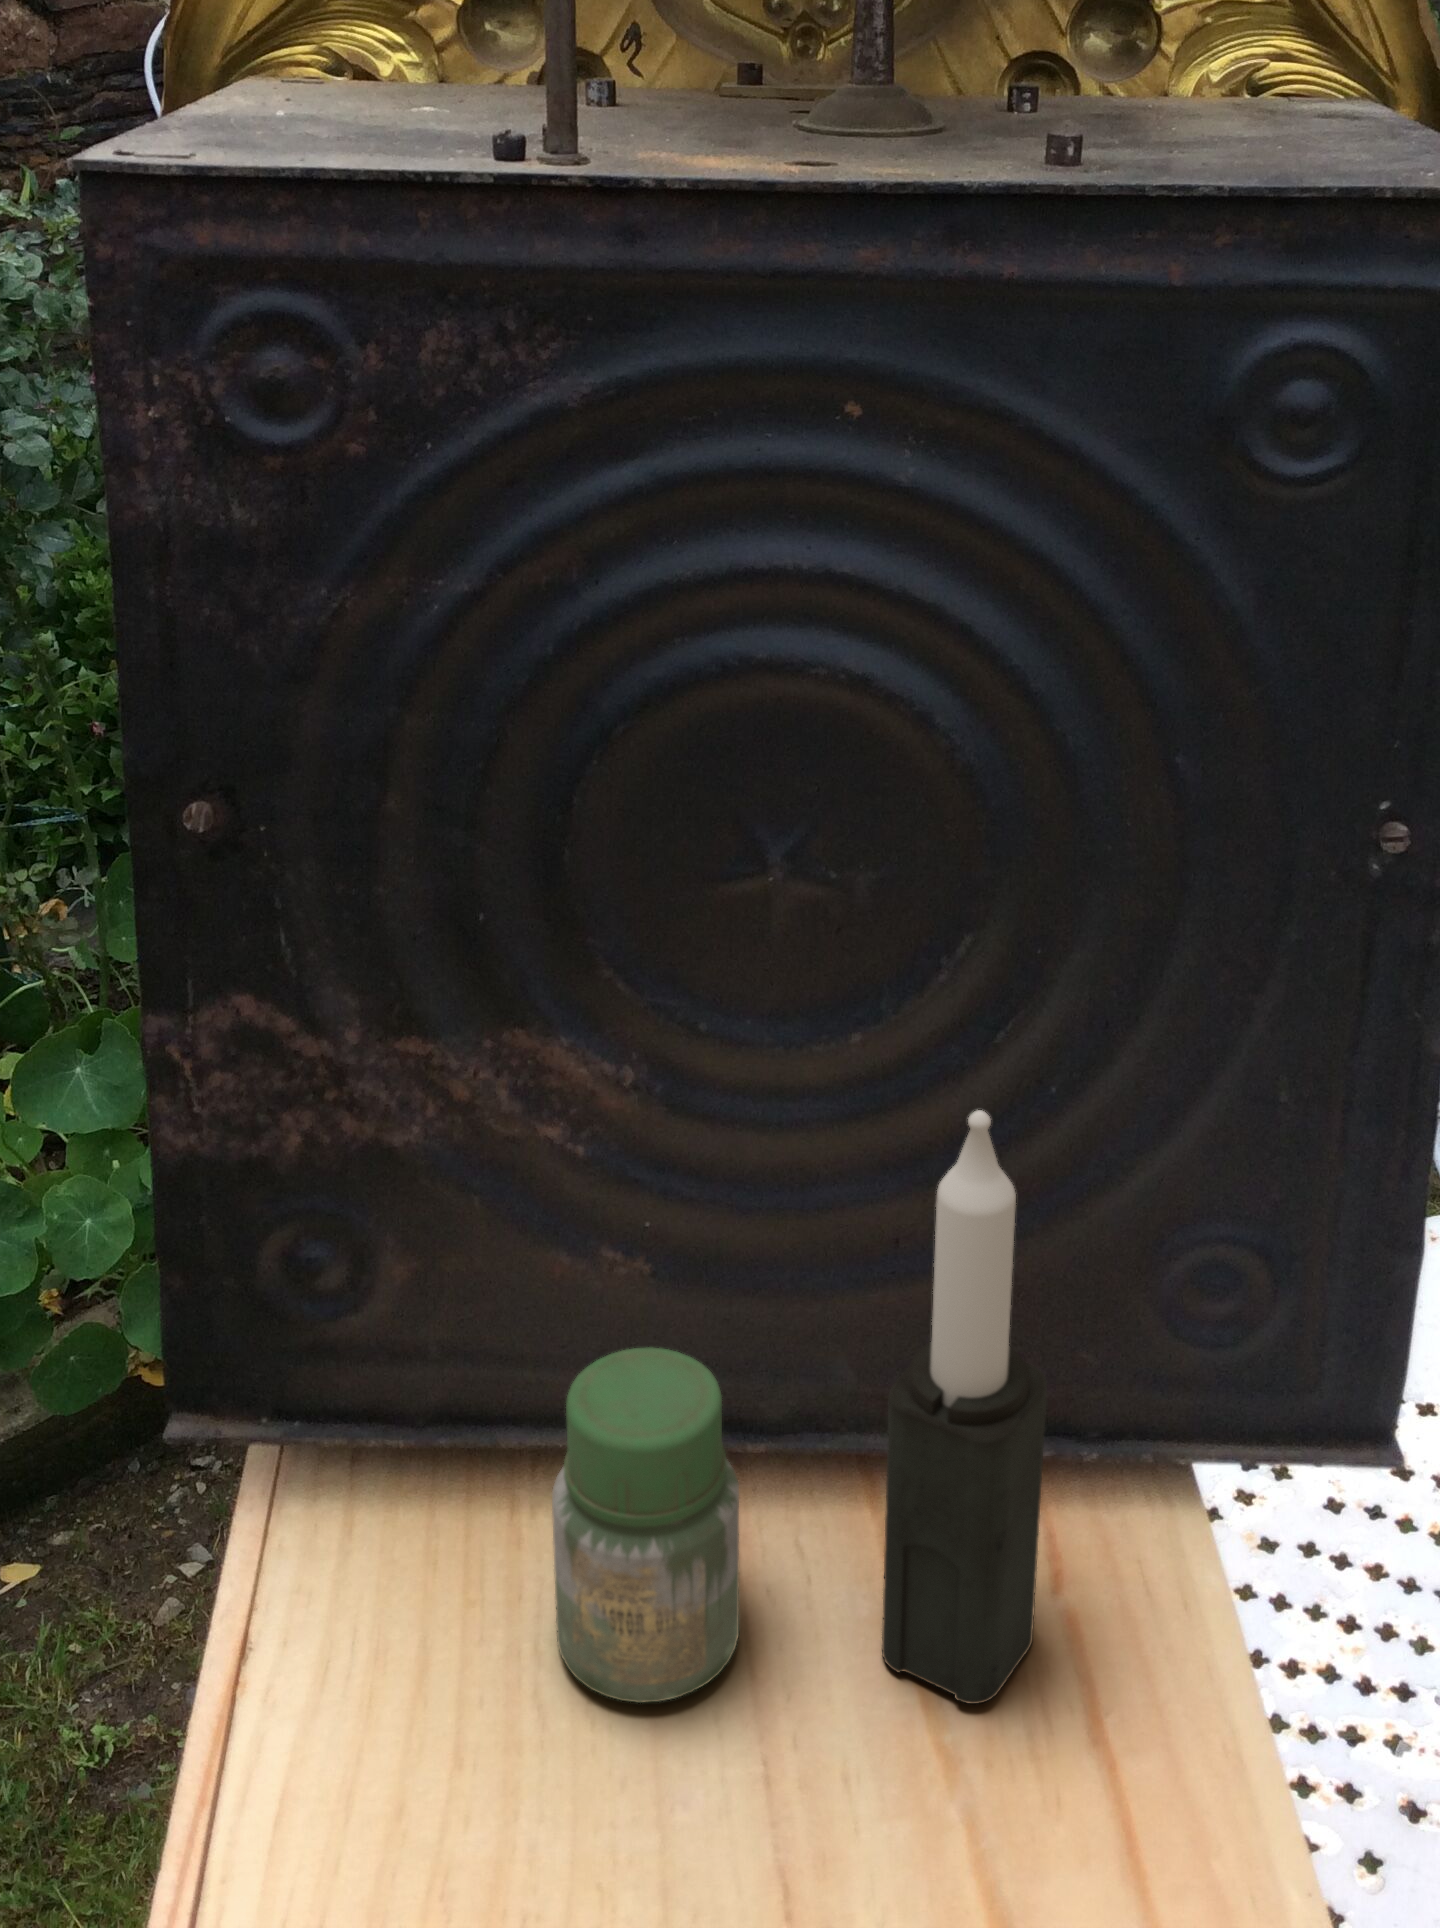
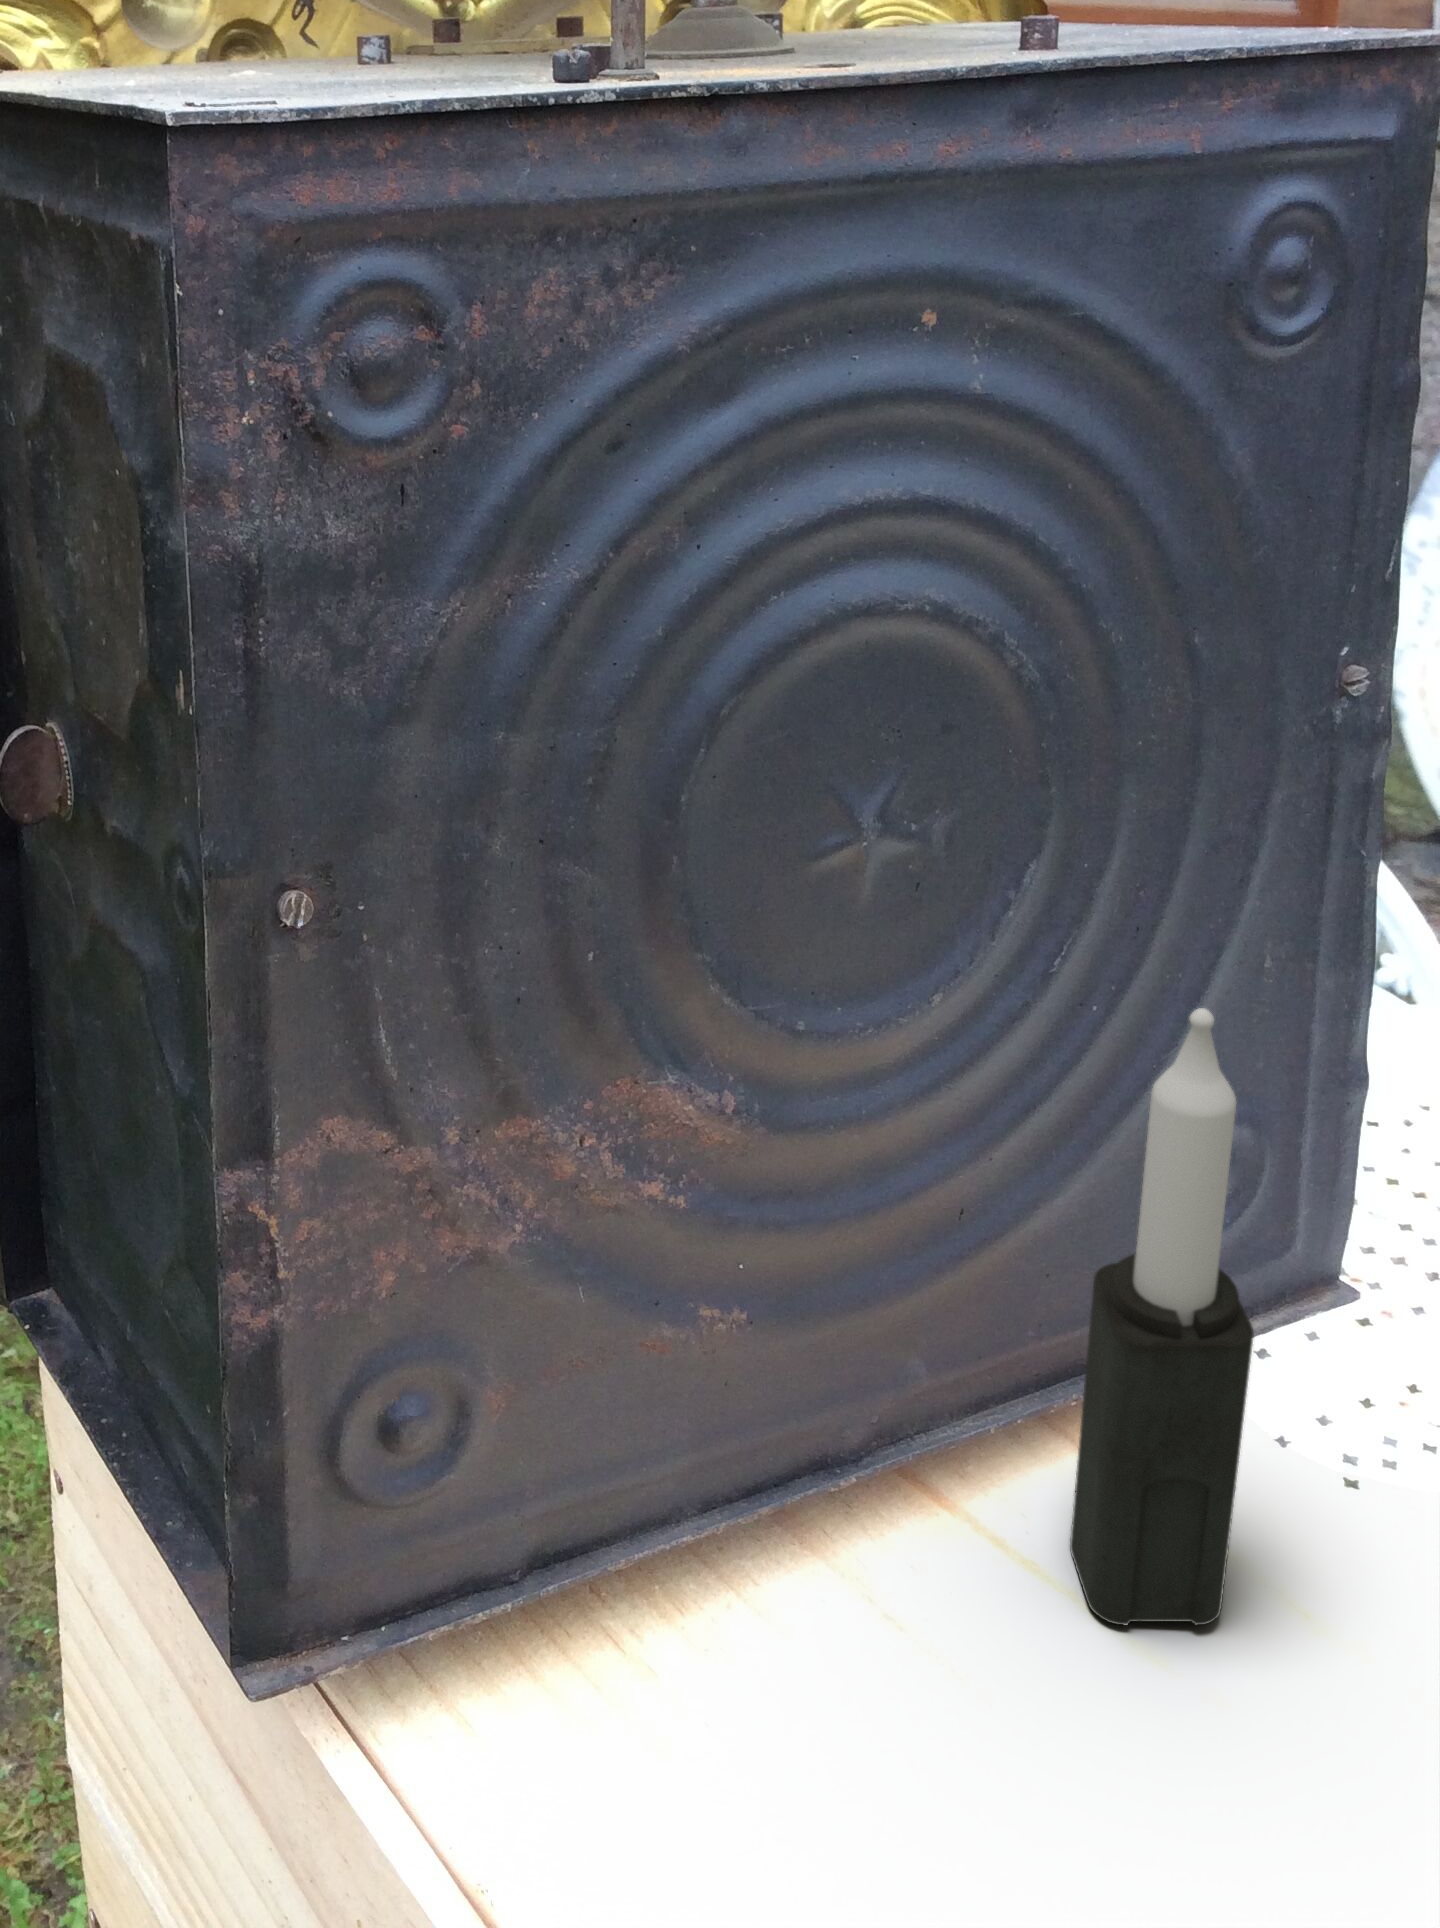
jar: present [552,1348,739,1703] -> none [796,1379,1013,1777]

